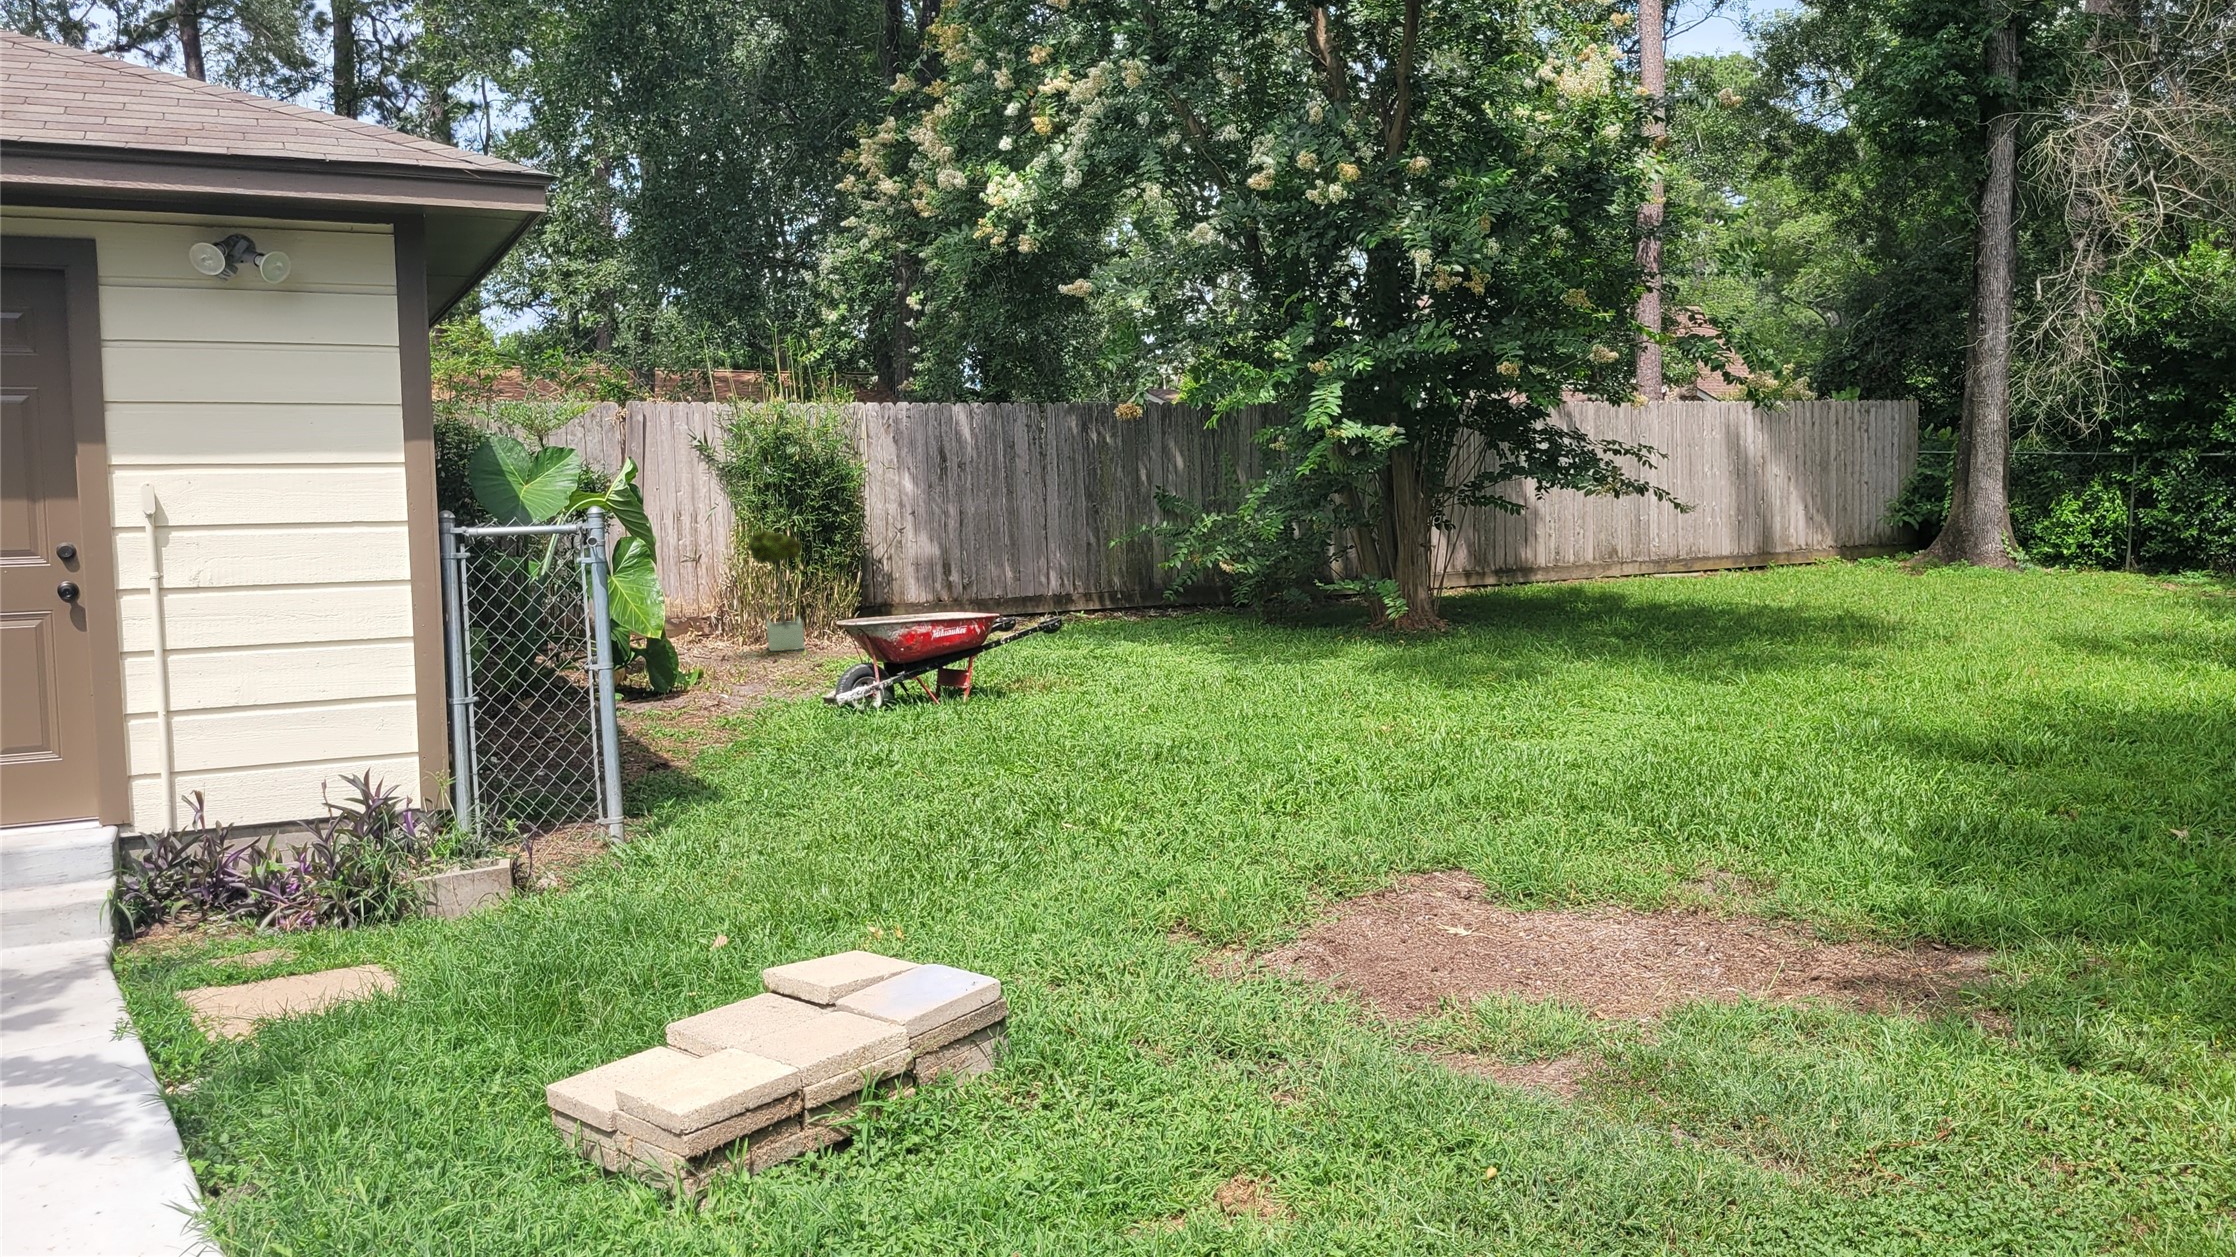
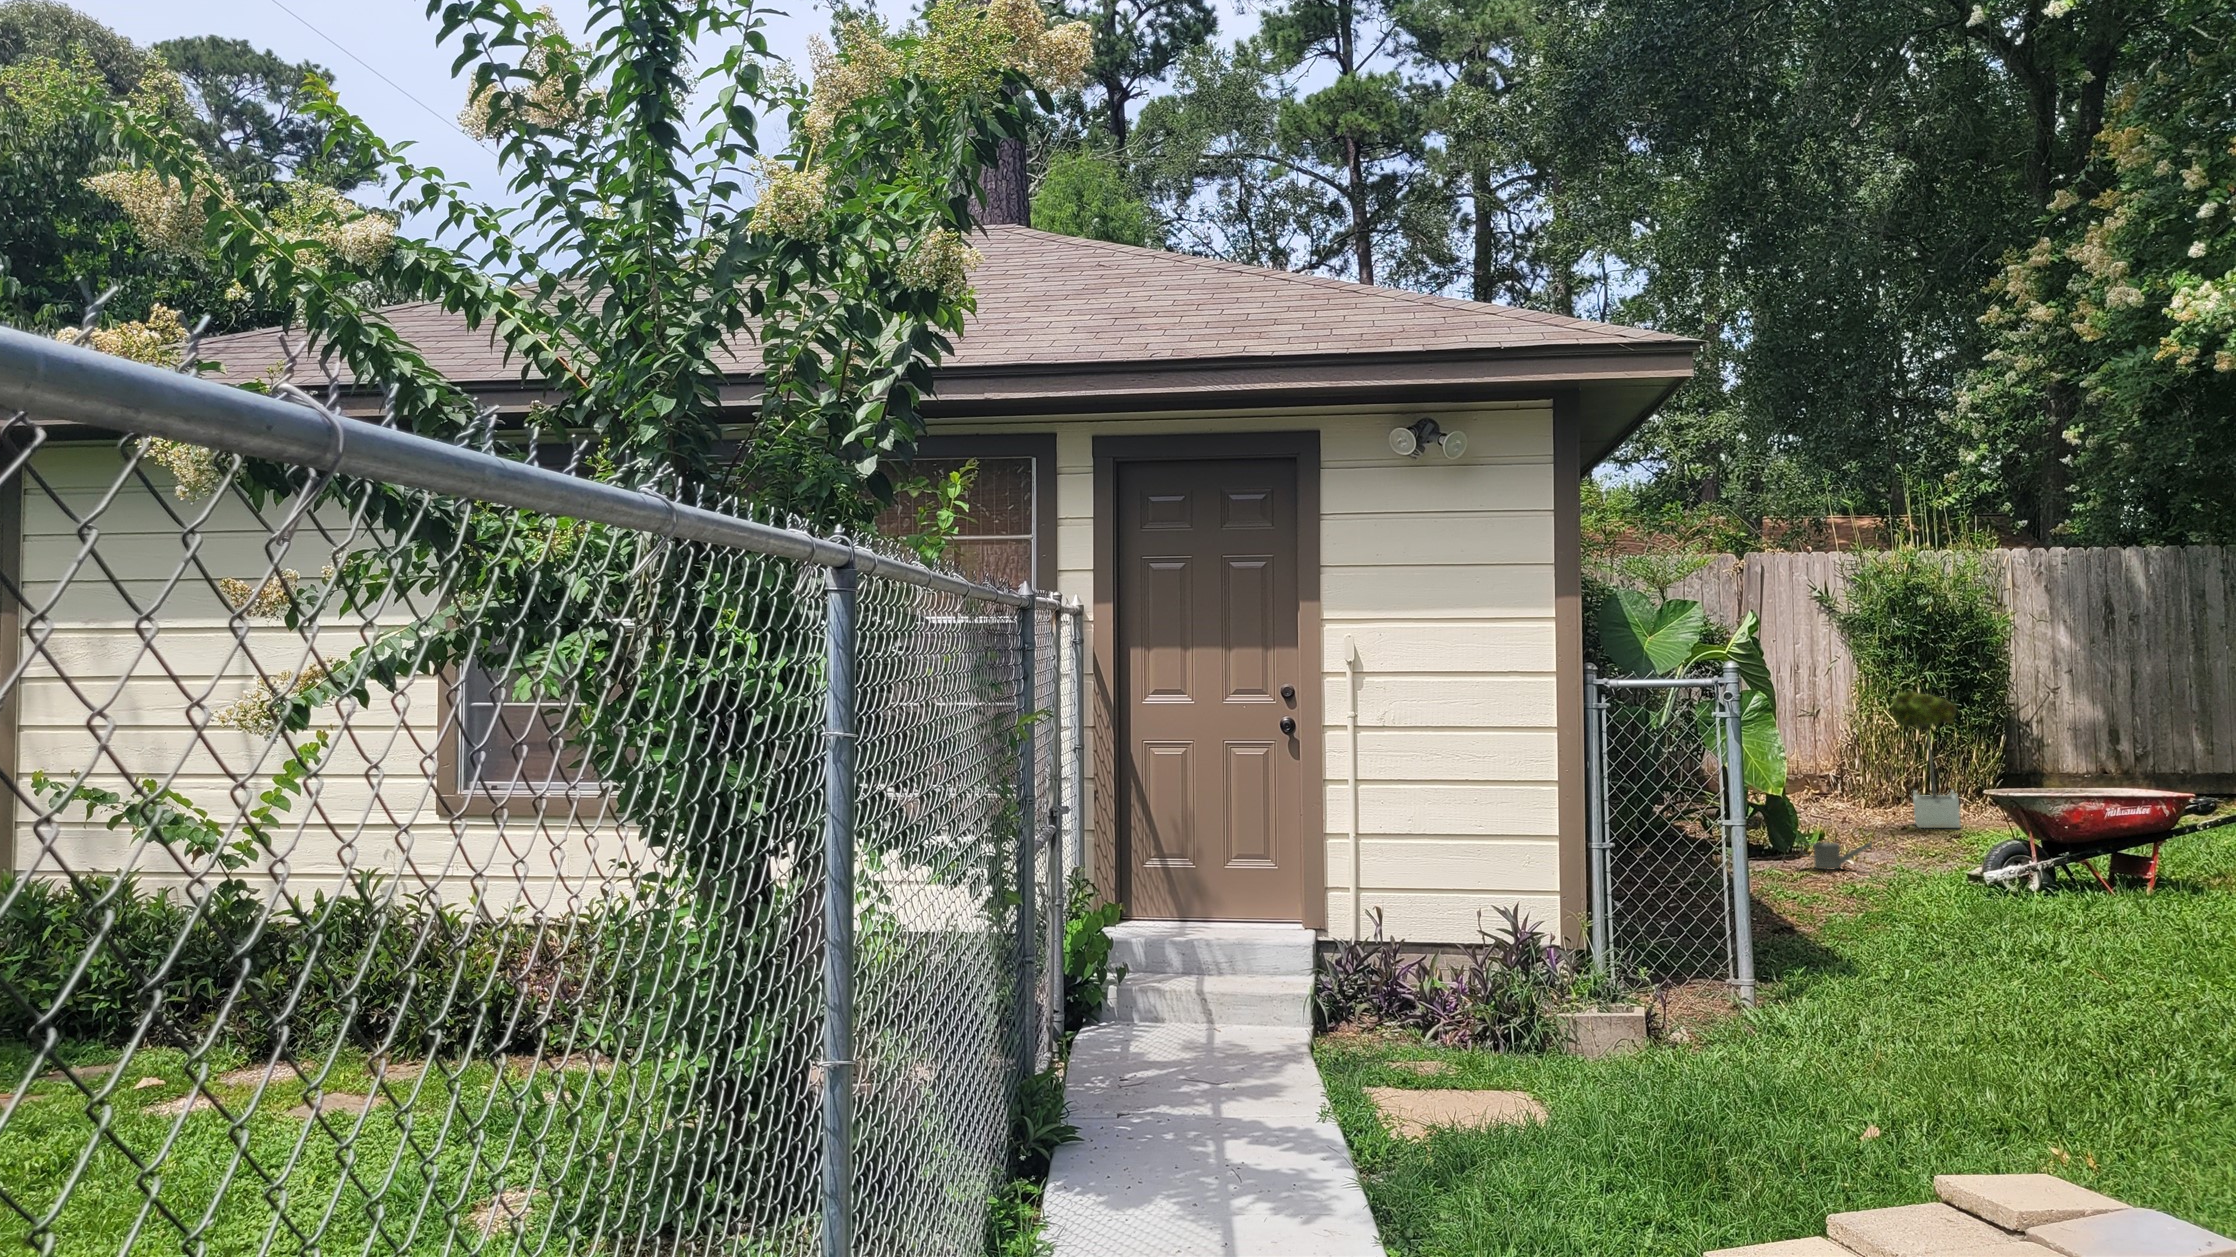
watering can: none [669,667,732,697] -> present [1801,842,1872,869]

